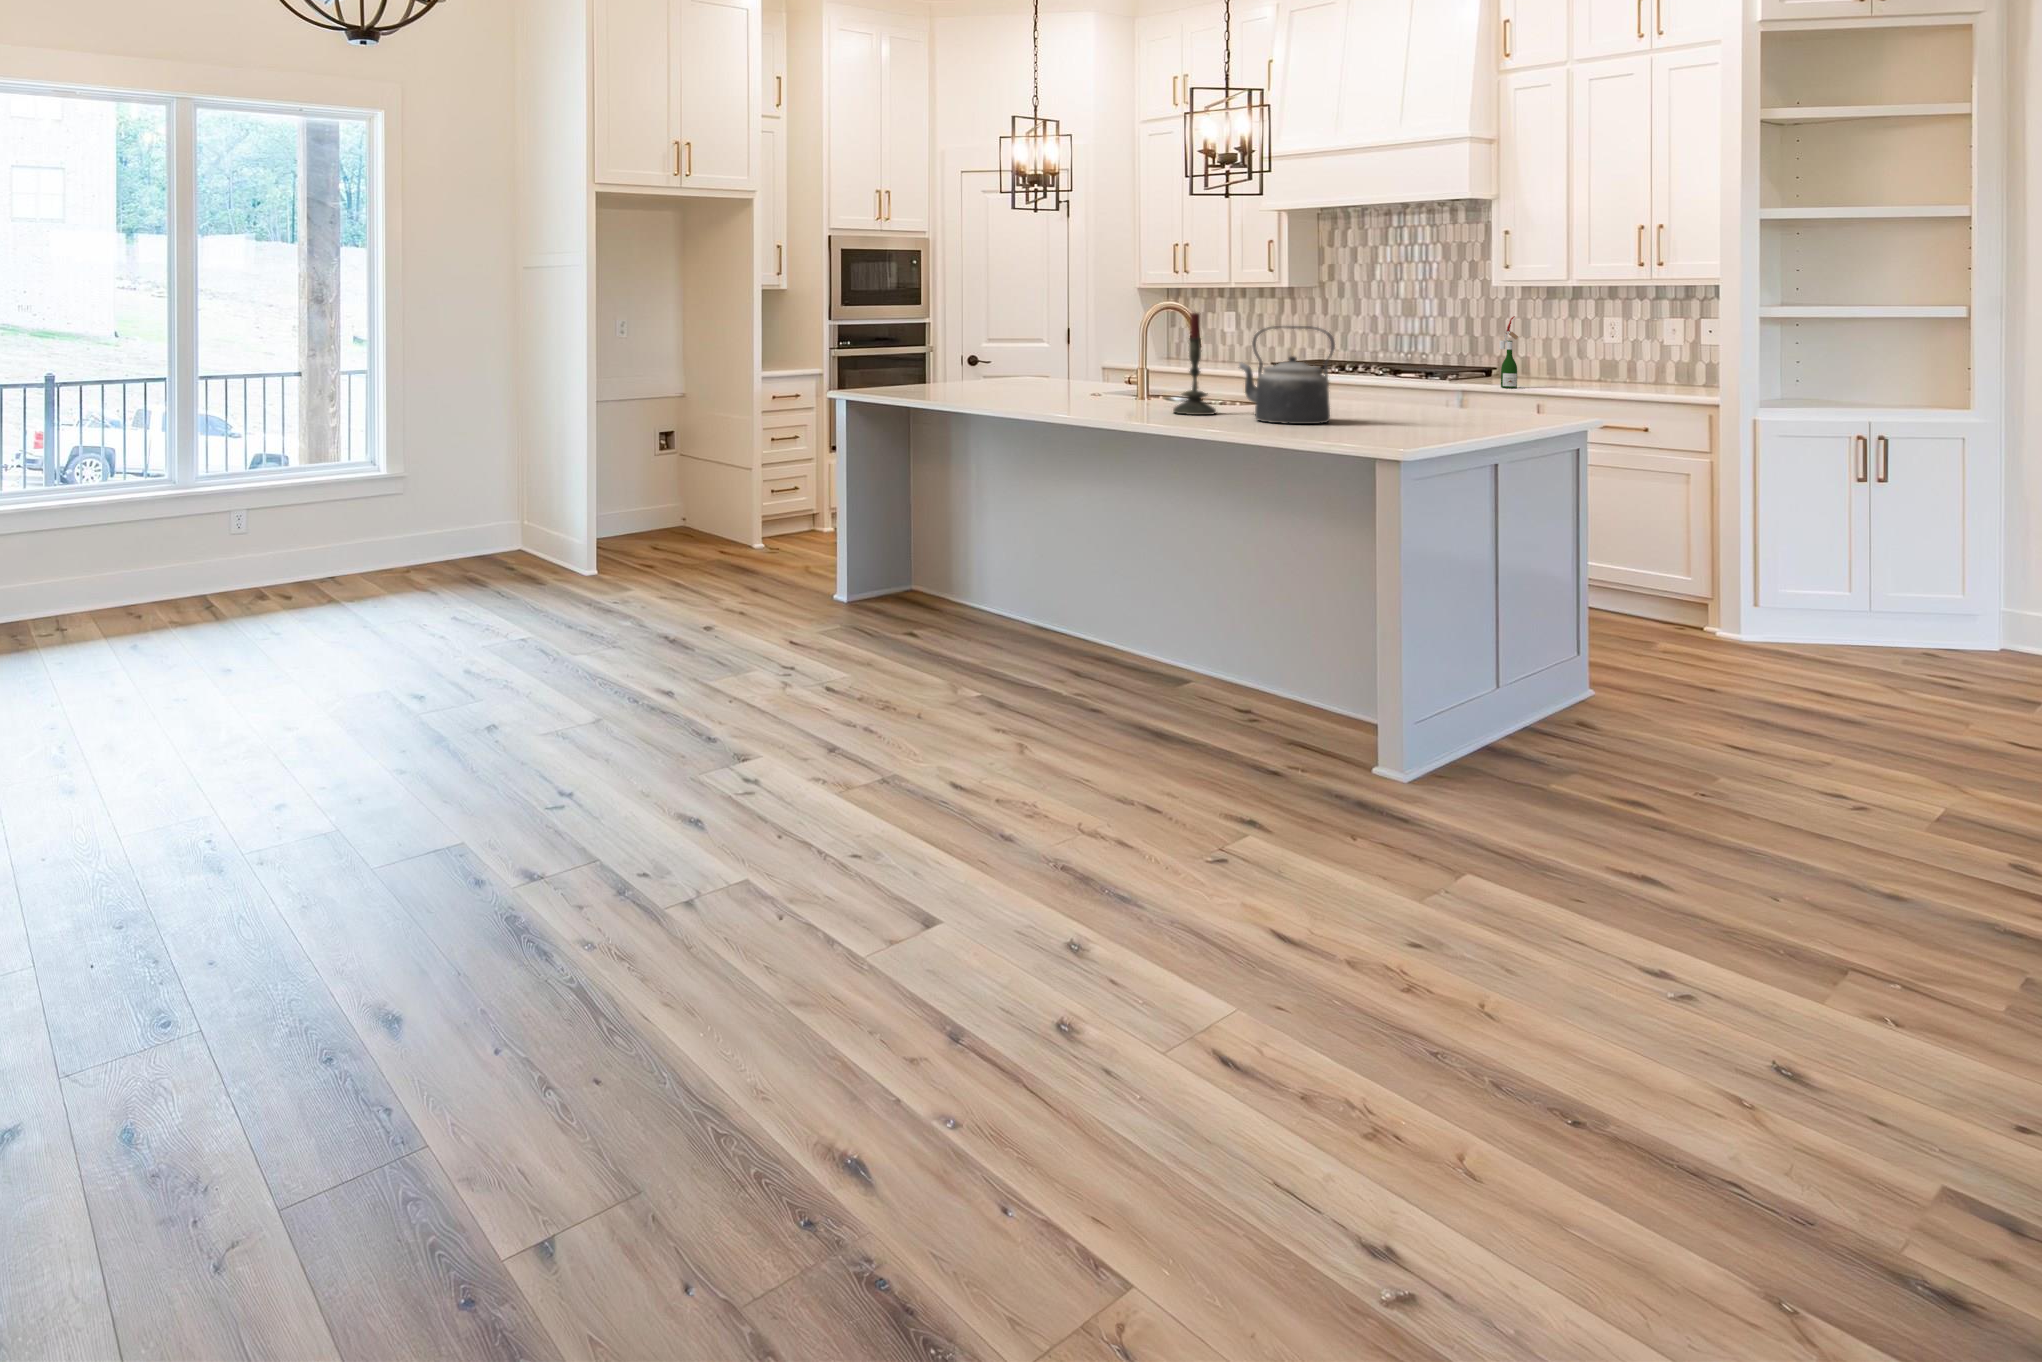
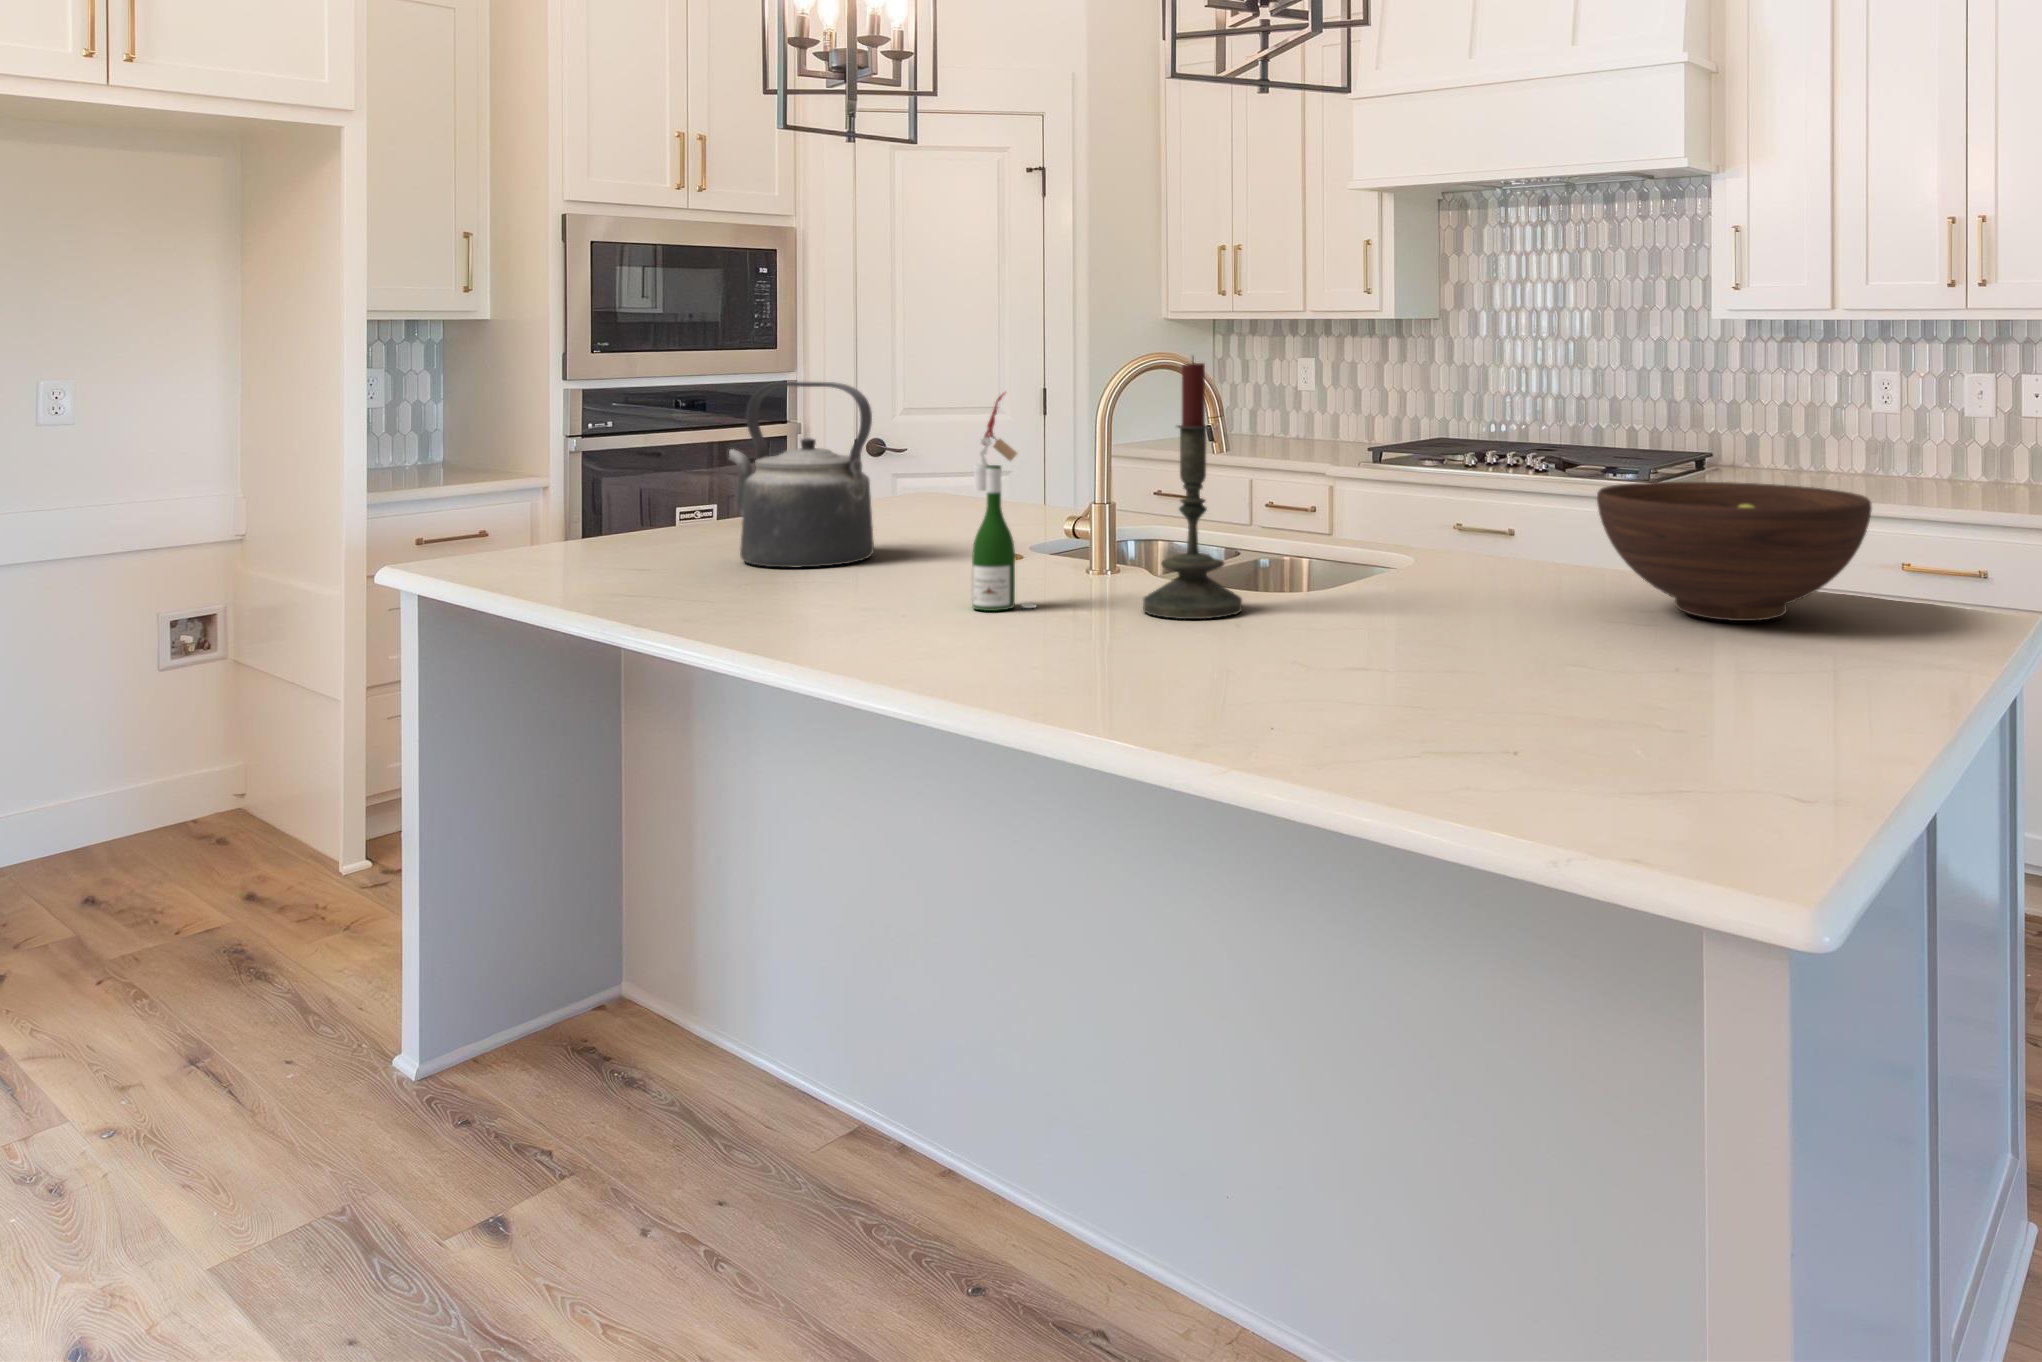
wine bottle: present [1500,316,1524,388] -> present [972,393,1036,611]
kettle: present [1239,326,1335,424] -> present [729,382,874,567]
fruit bowl: none [1377,365,1502,420] -> present [1597,482,1872,621]

